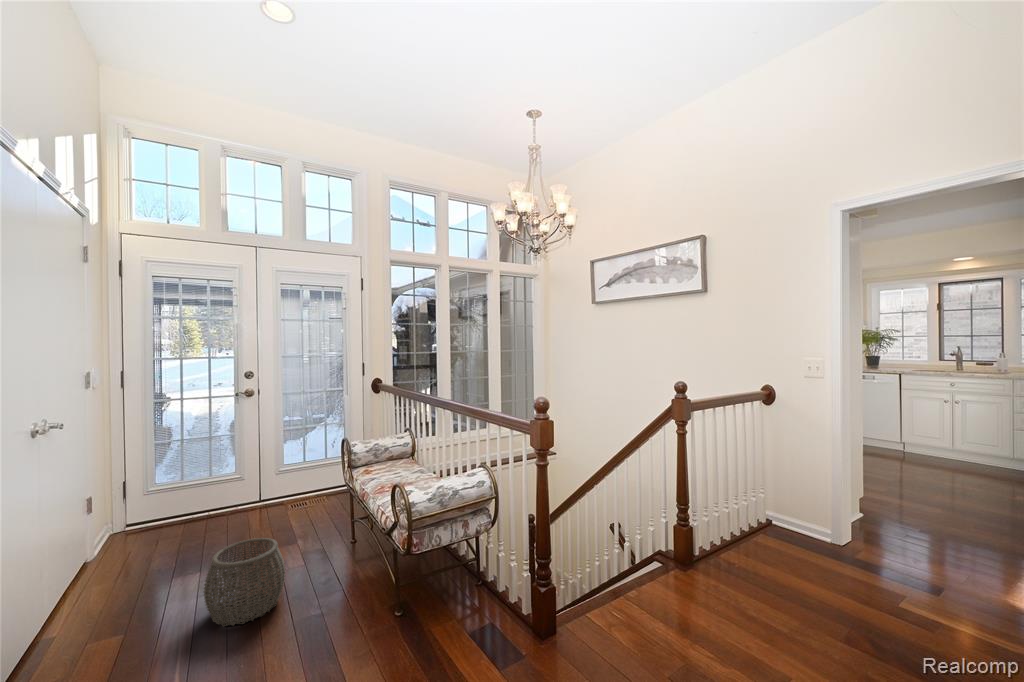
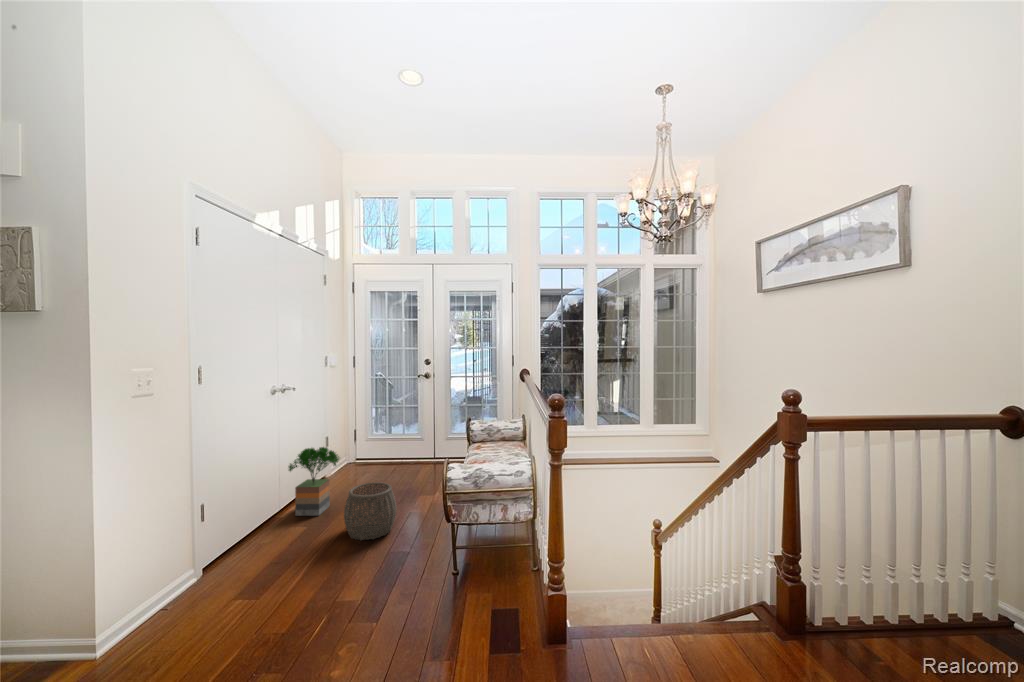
potted tree: none [58,509,157,631] -> present [288,447,339,516]

